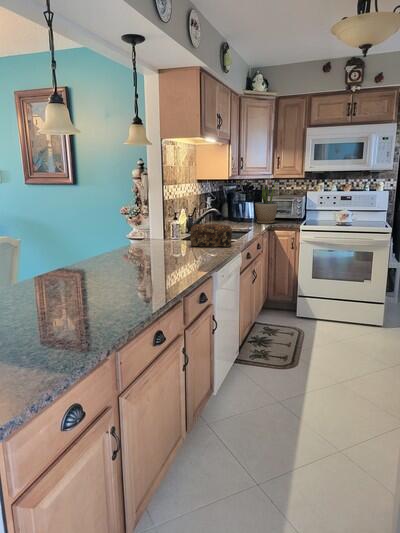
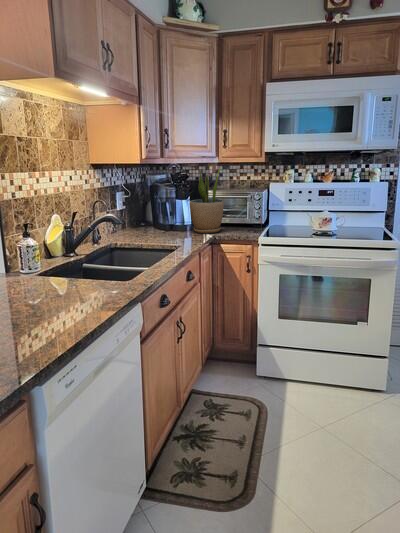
bread loaf: present [190,224,232,247] -> none [27,251,121,300]

